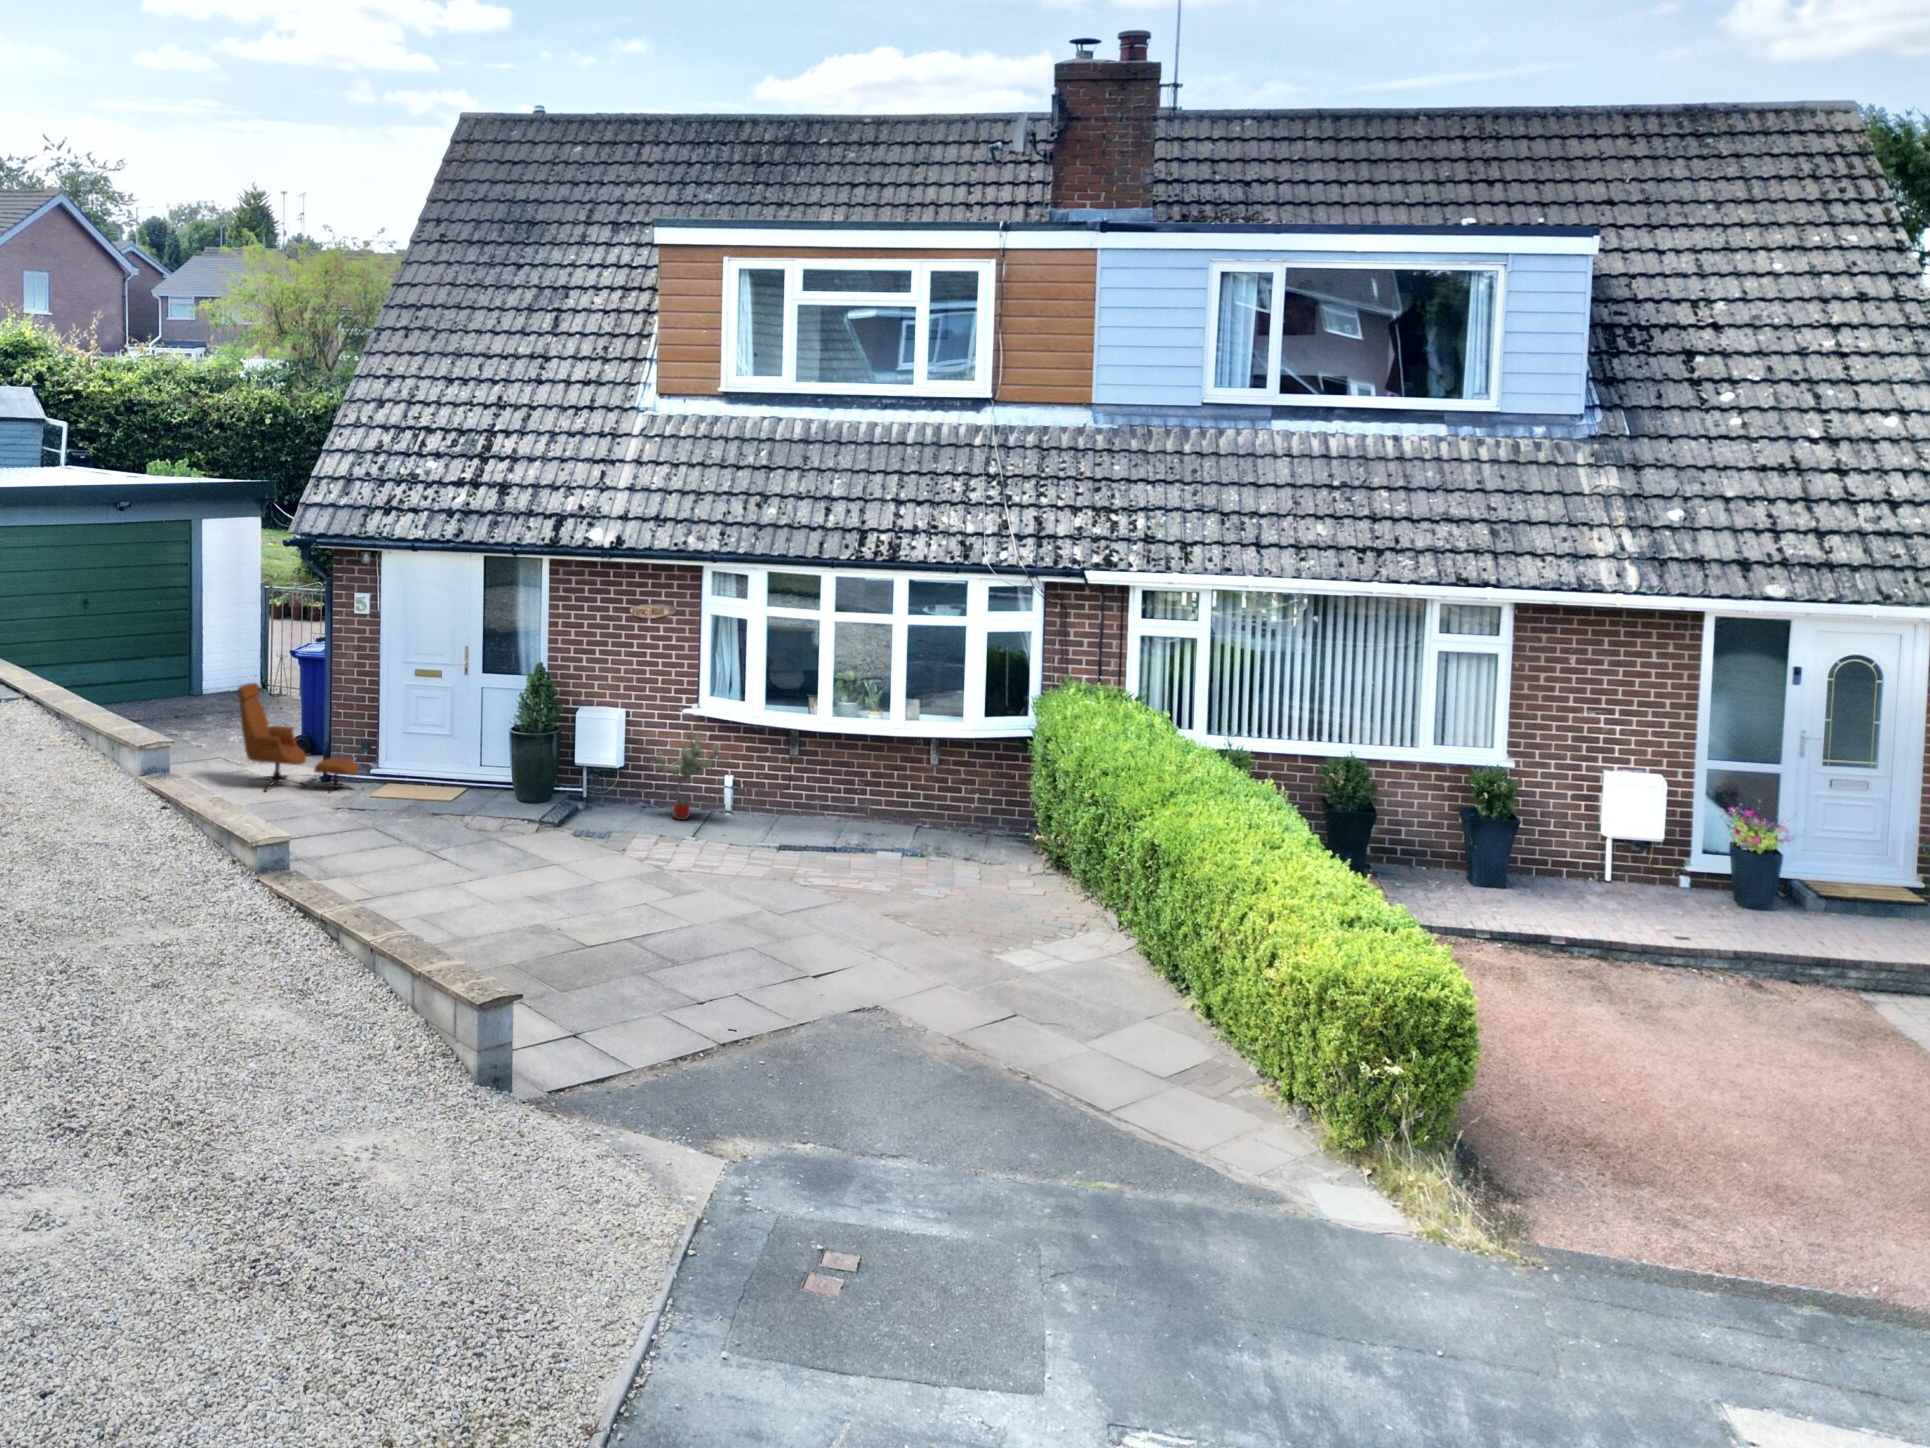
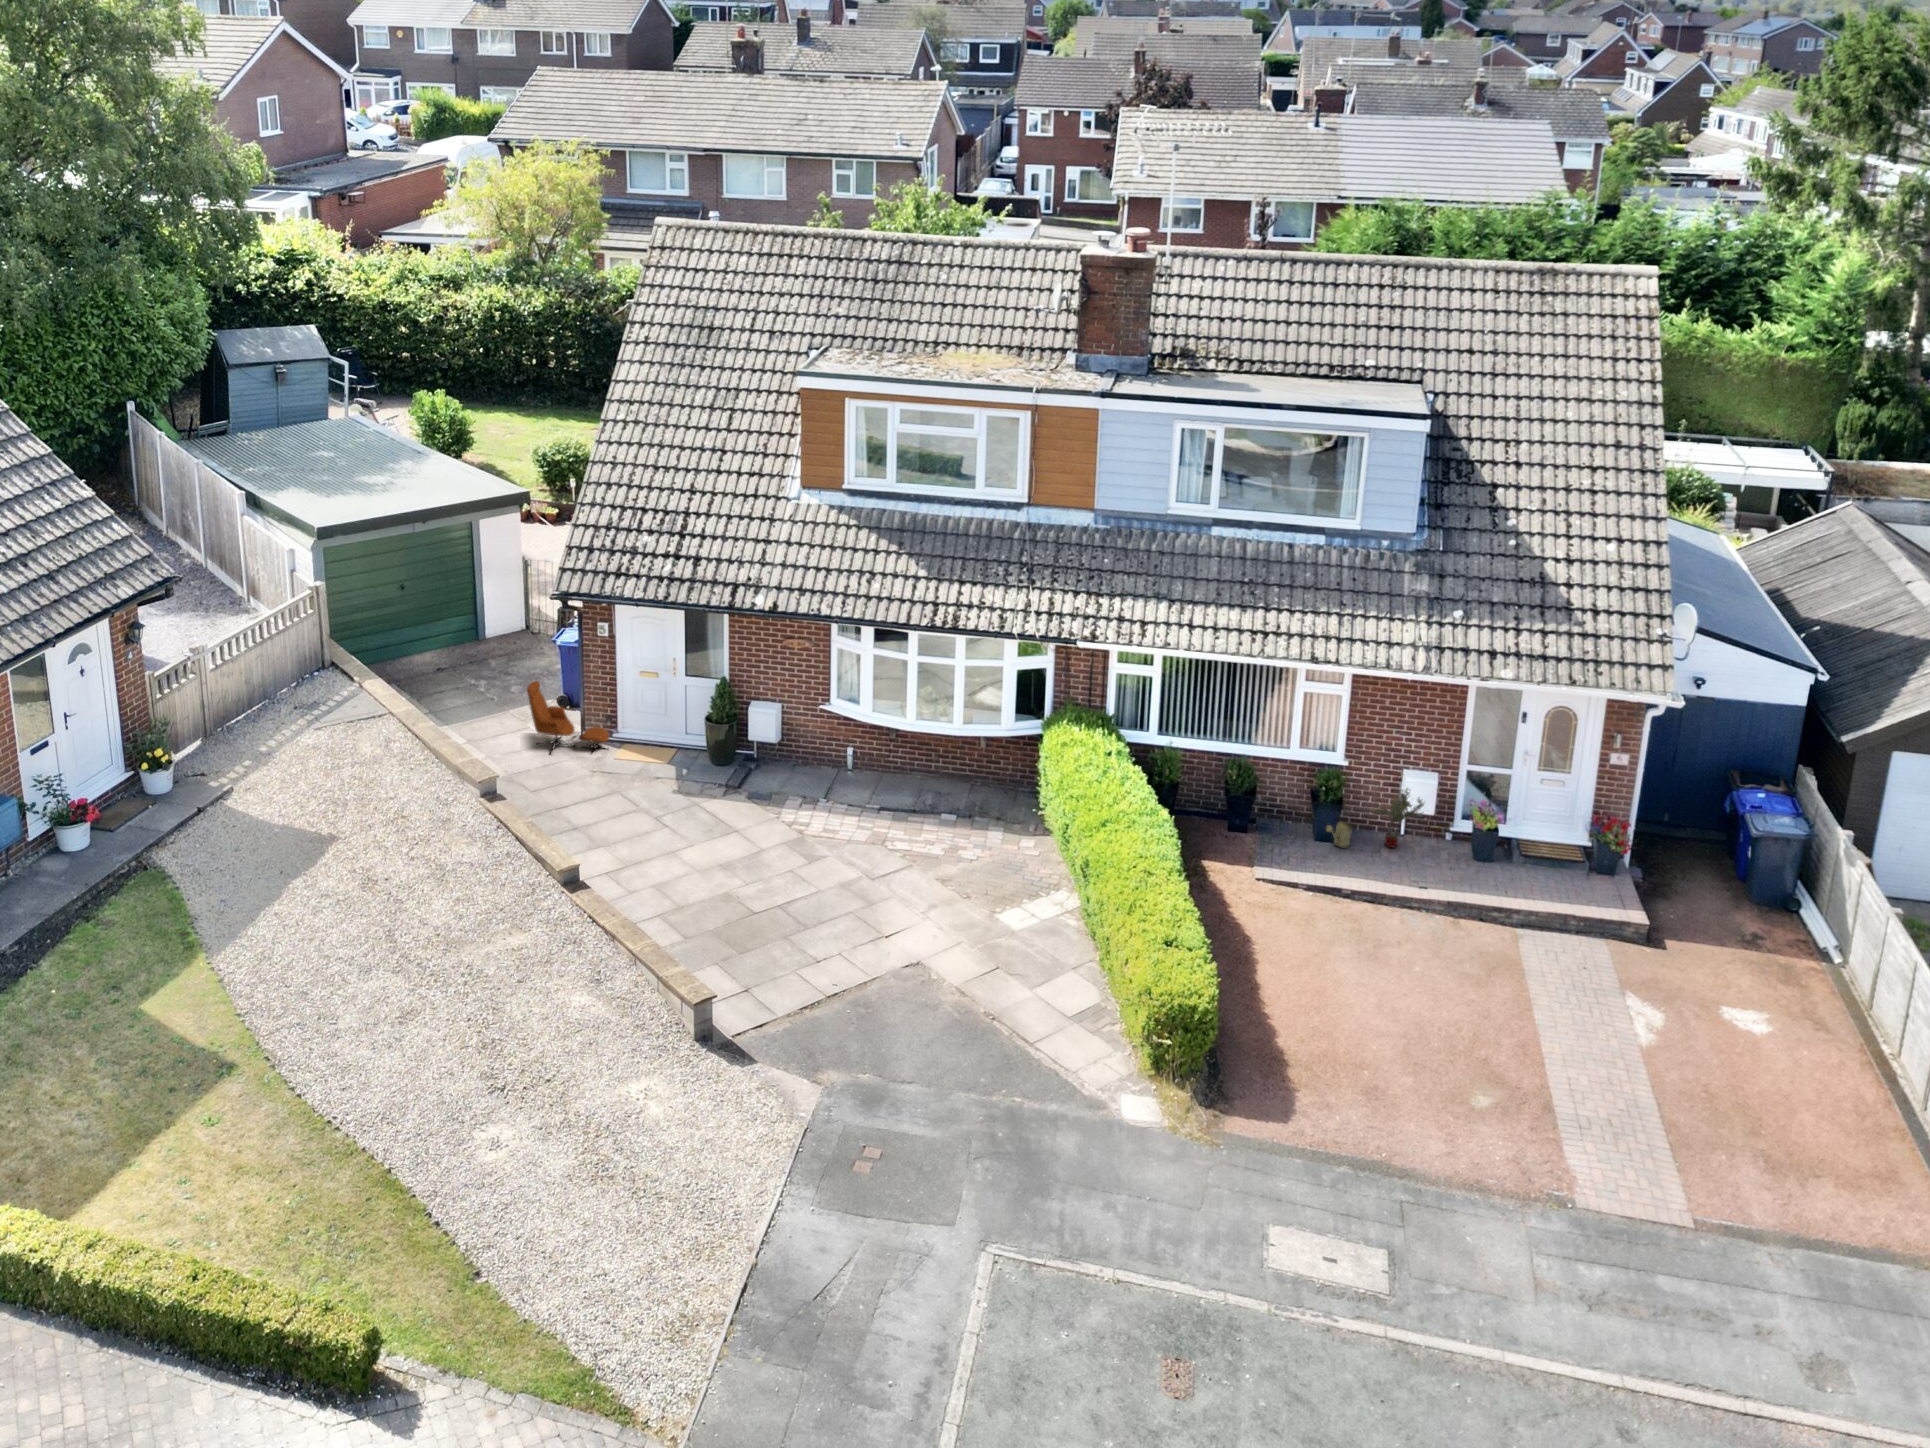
potted tree: present [650,732,719,820] -> present [1369,789,1424,848]
watering can: none [1500,842,1539,895] -> present [1326,821,1352,848]

